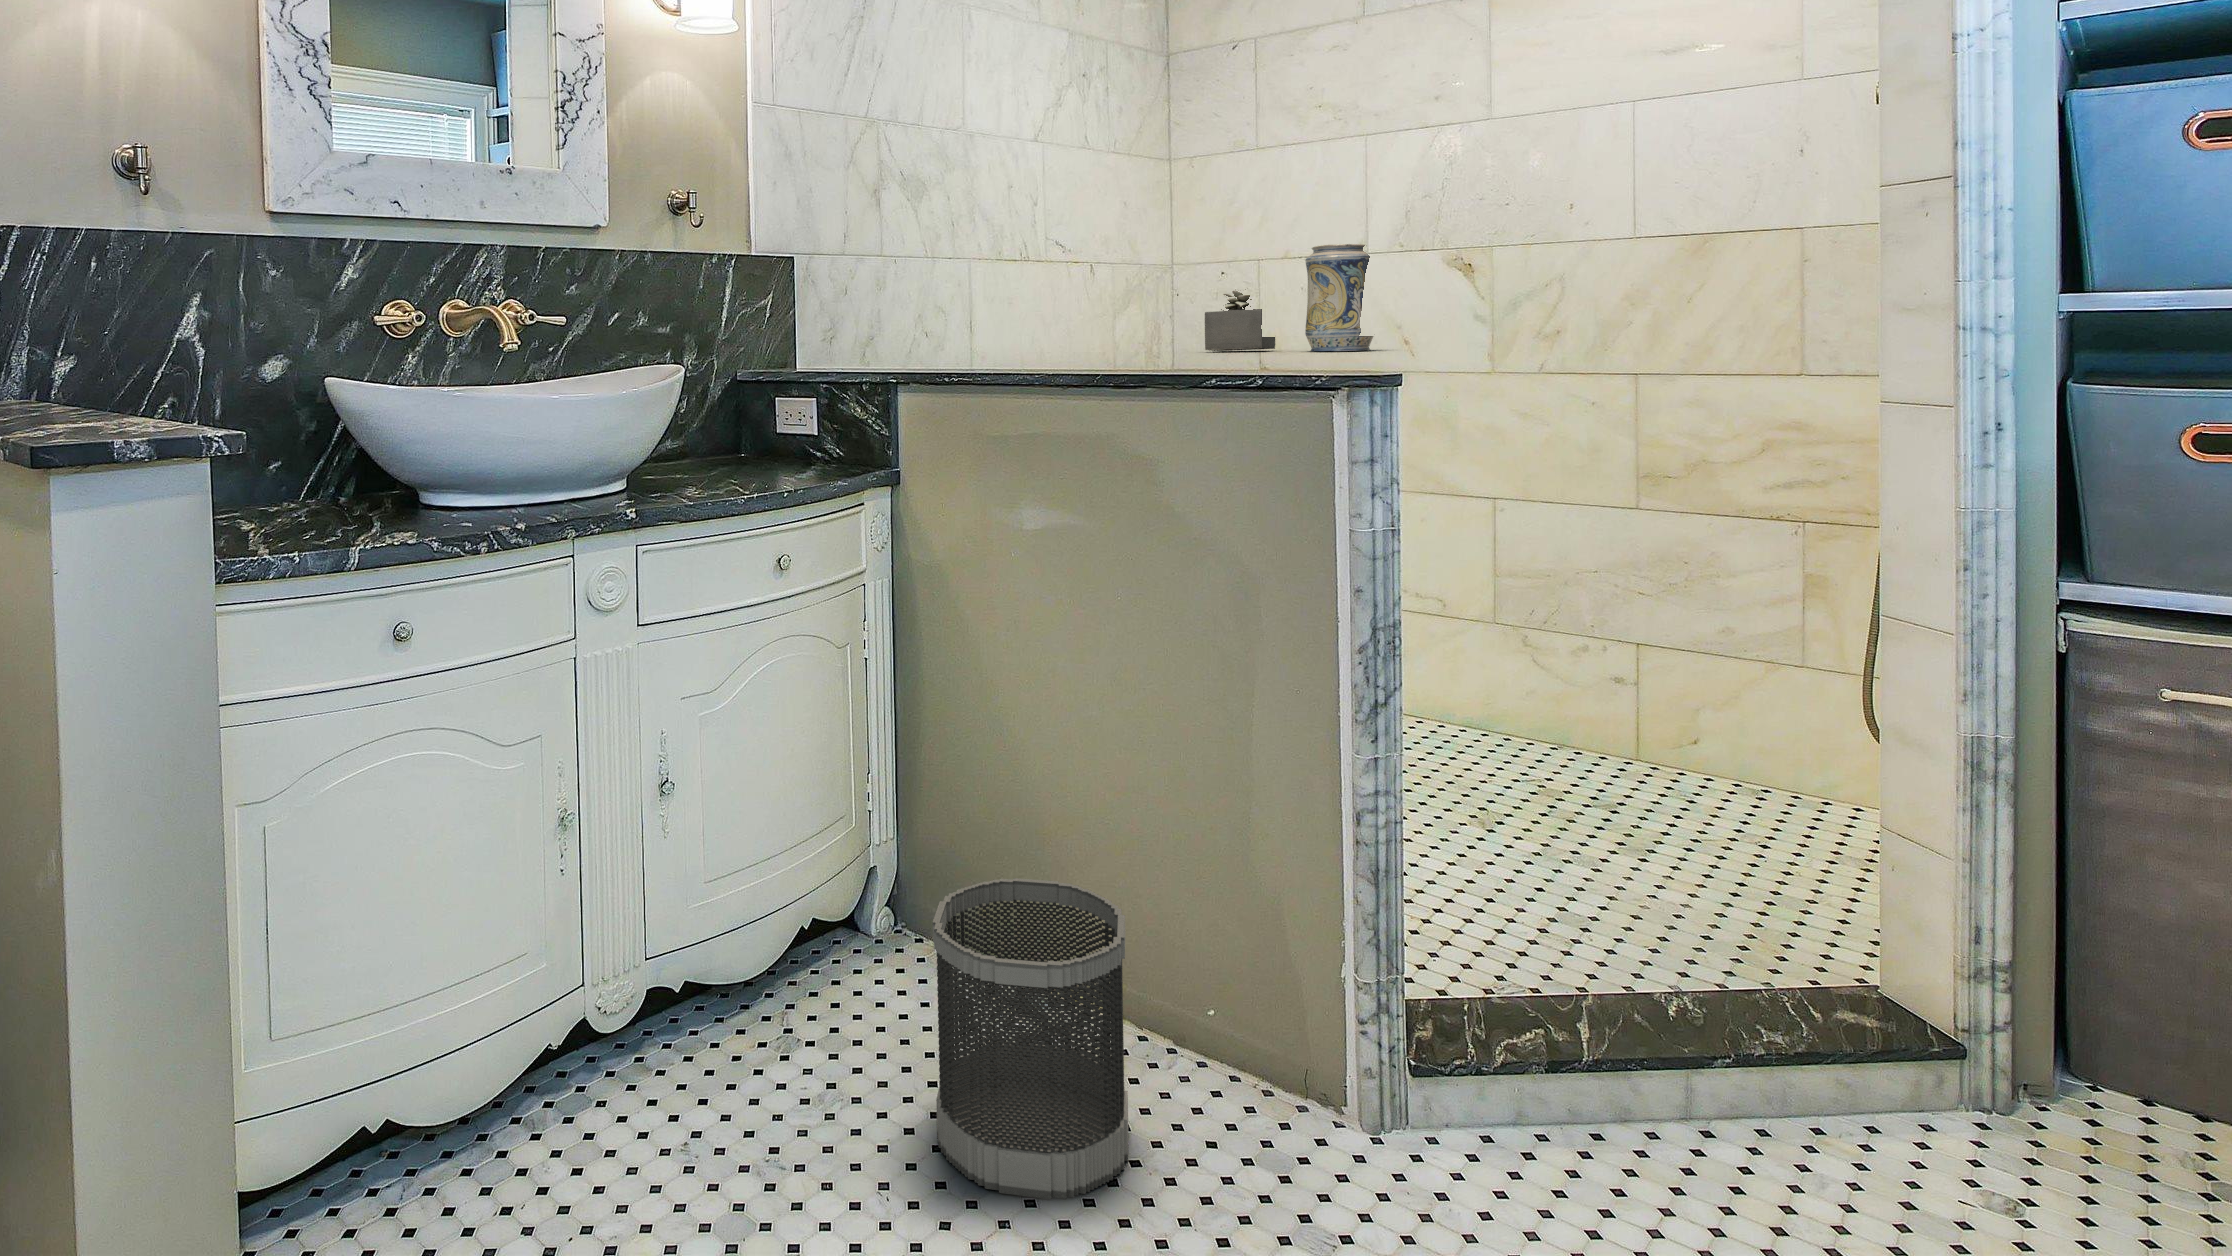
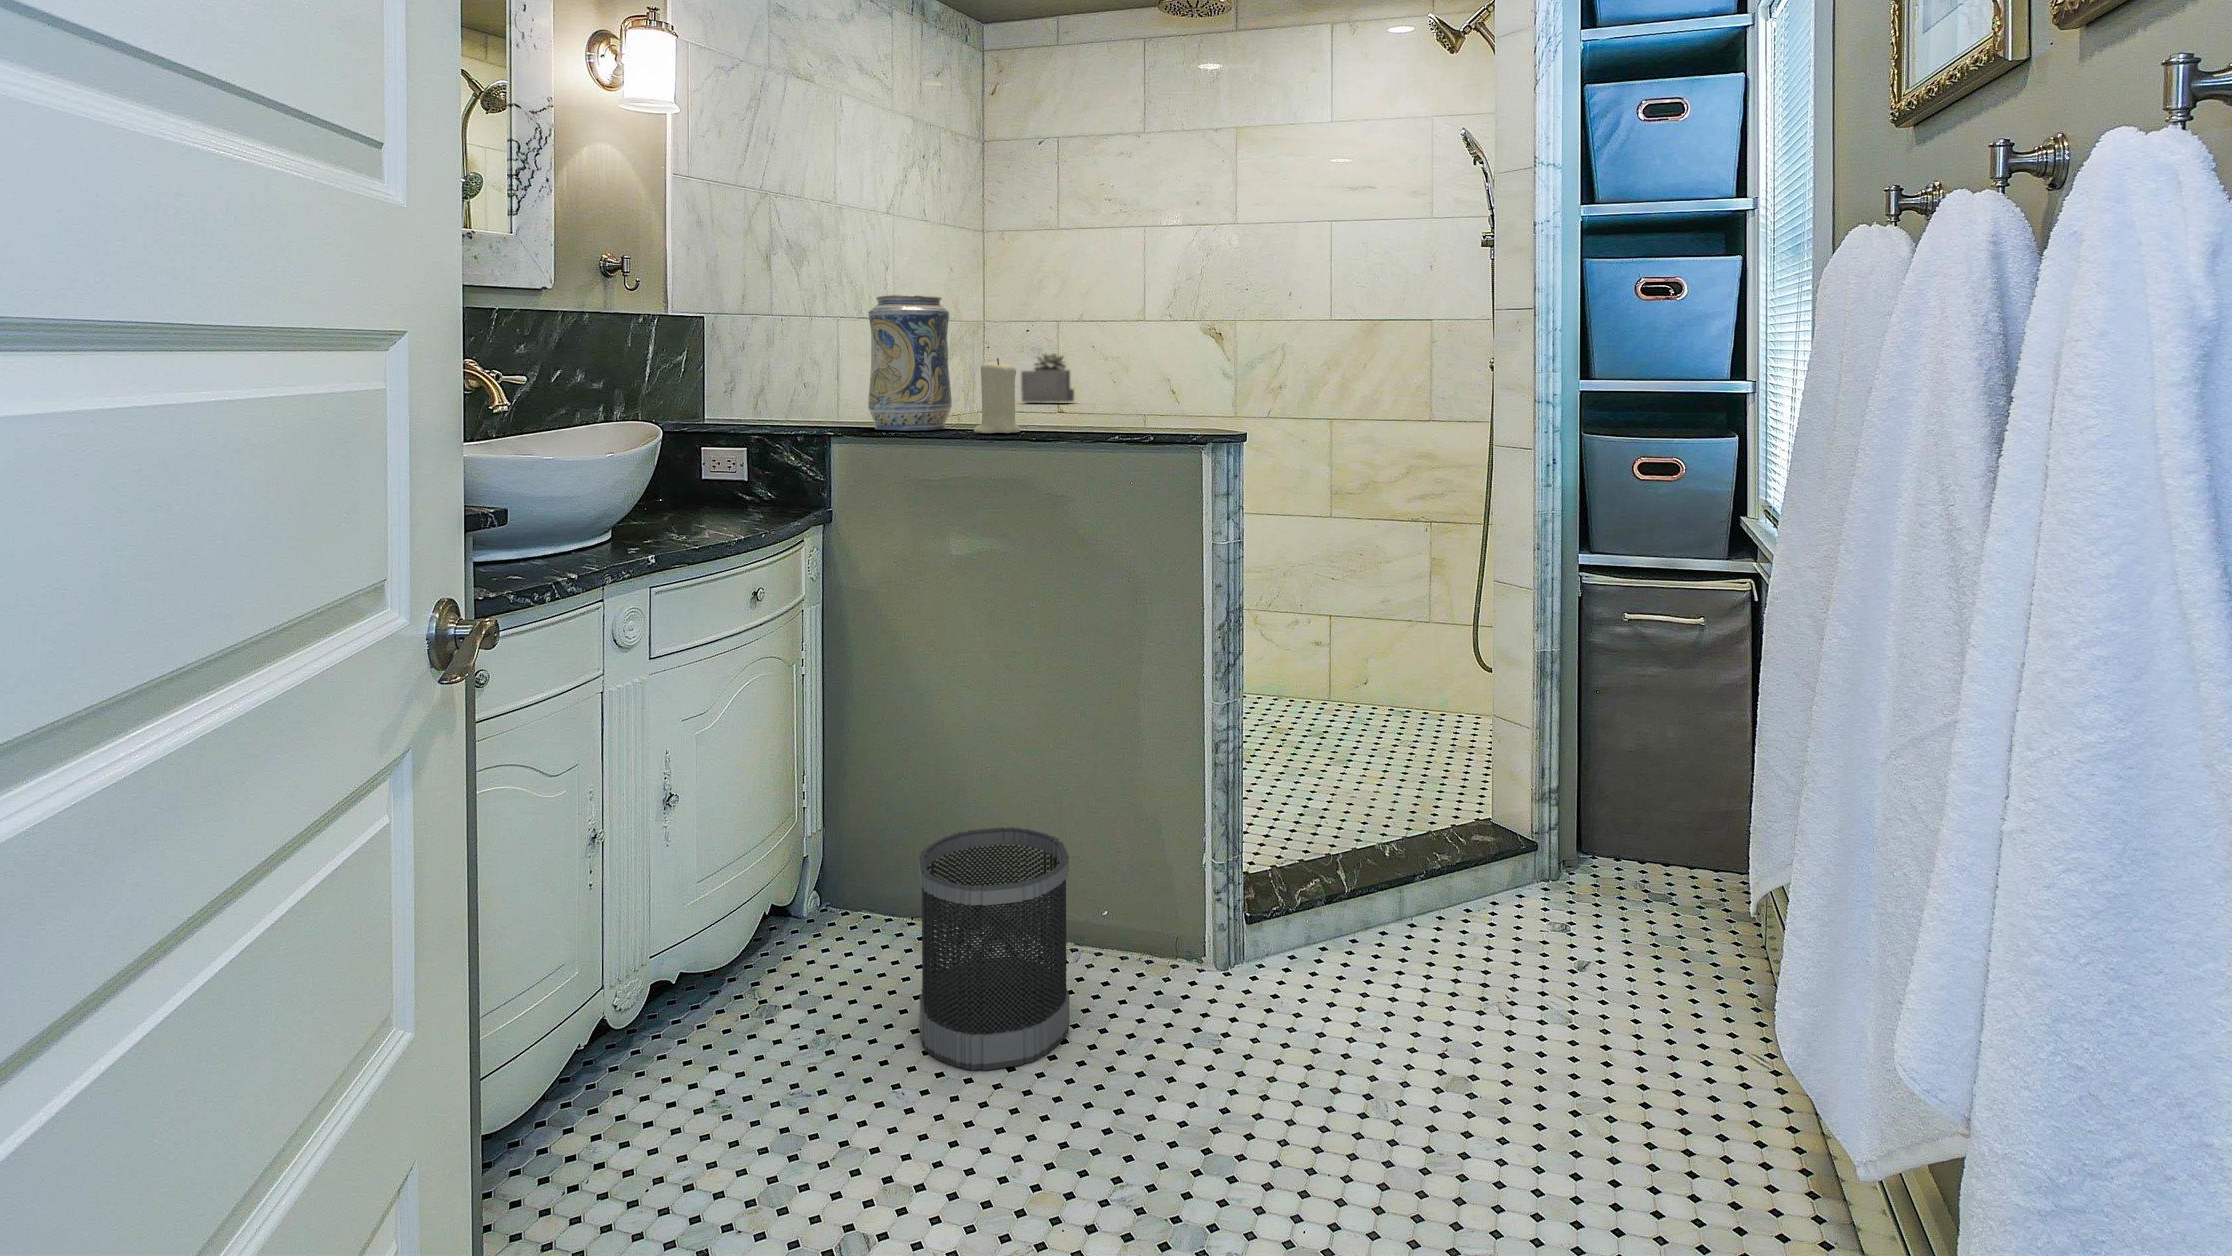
decorative vase: present [1305,244,1374,351] -> present [868,295,952,430]
candle: none [1040,282,1097,378] -> present [974,358,1021,433]

